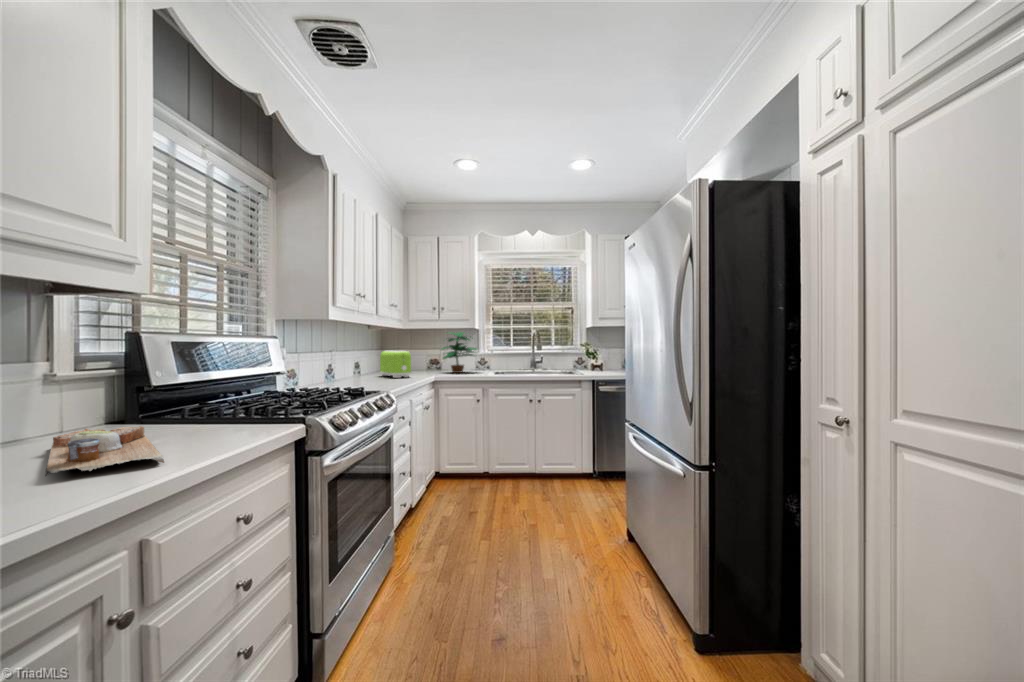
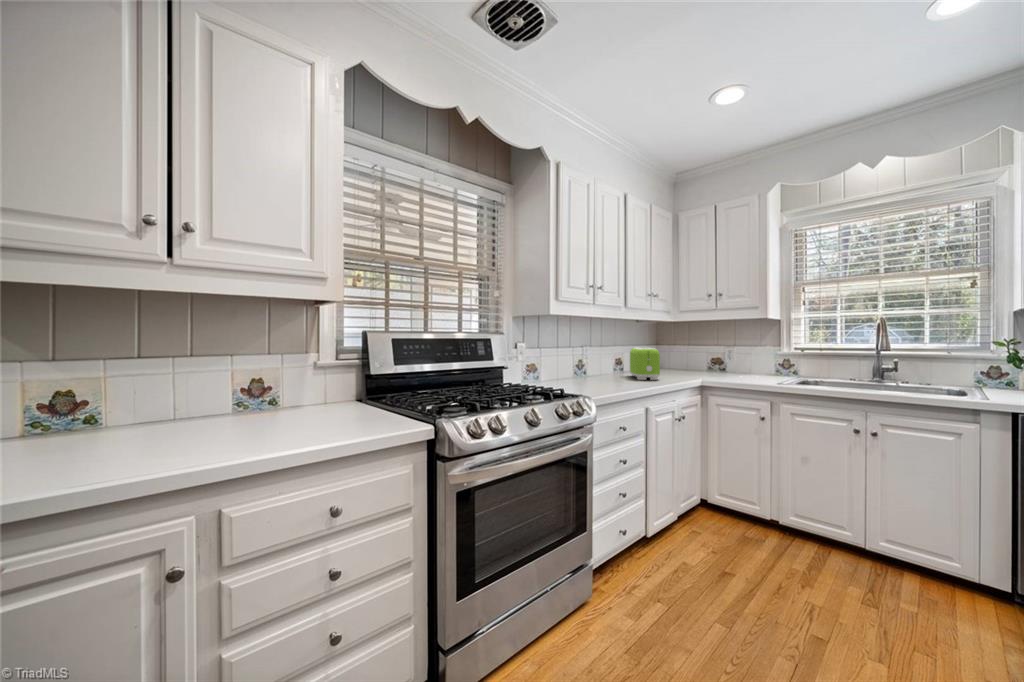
potted plant: present [443,332,477,373] -> none [711,324,773,378]
cutting board: present [45,426,164,476] -> none [55,417,254,472]

